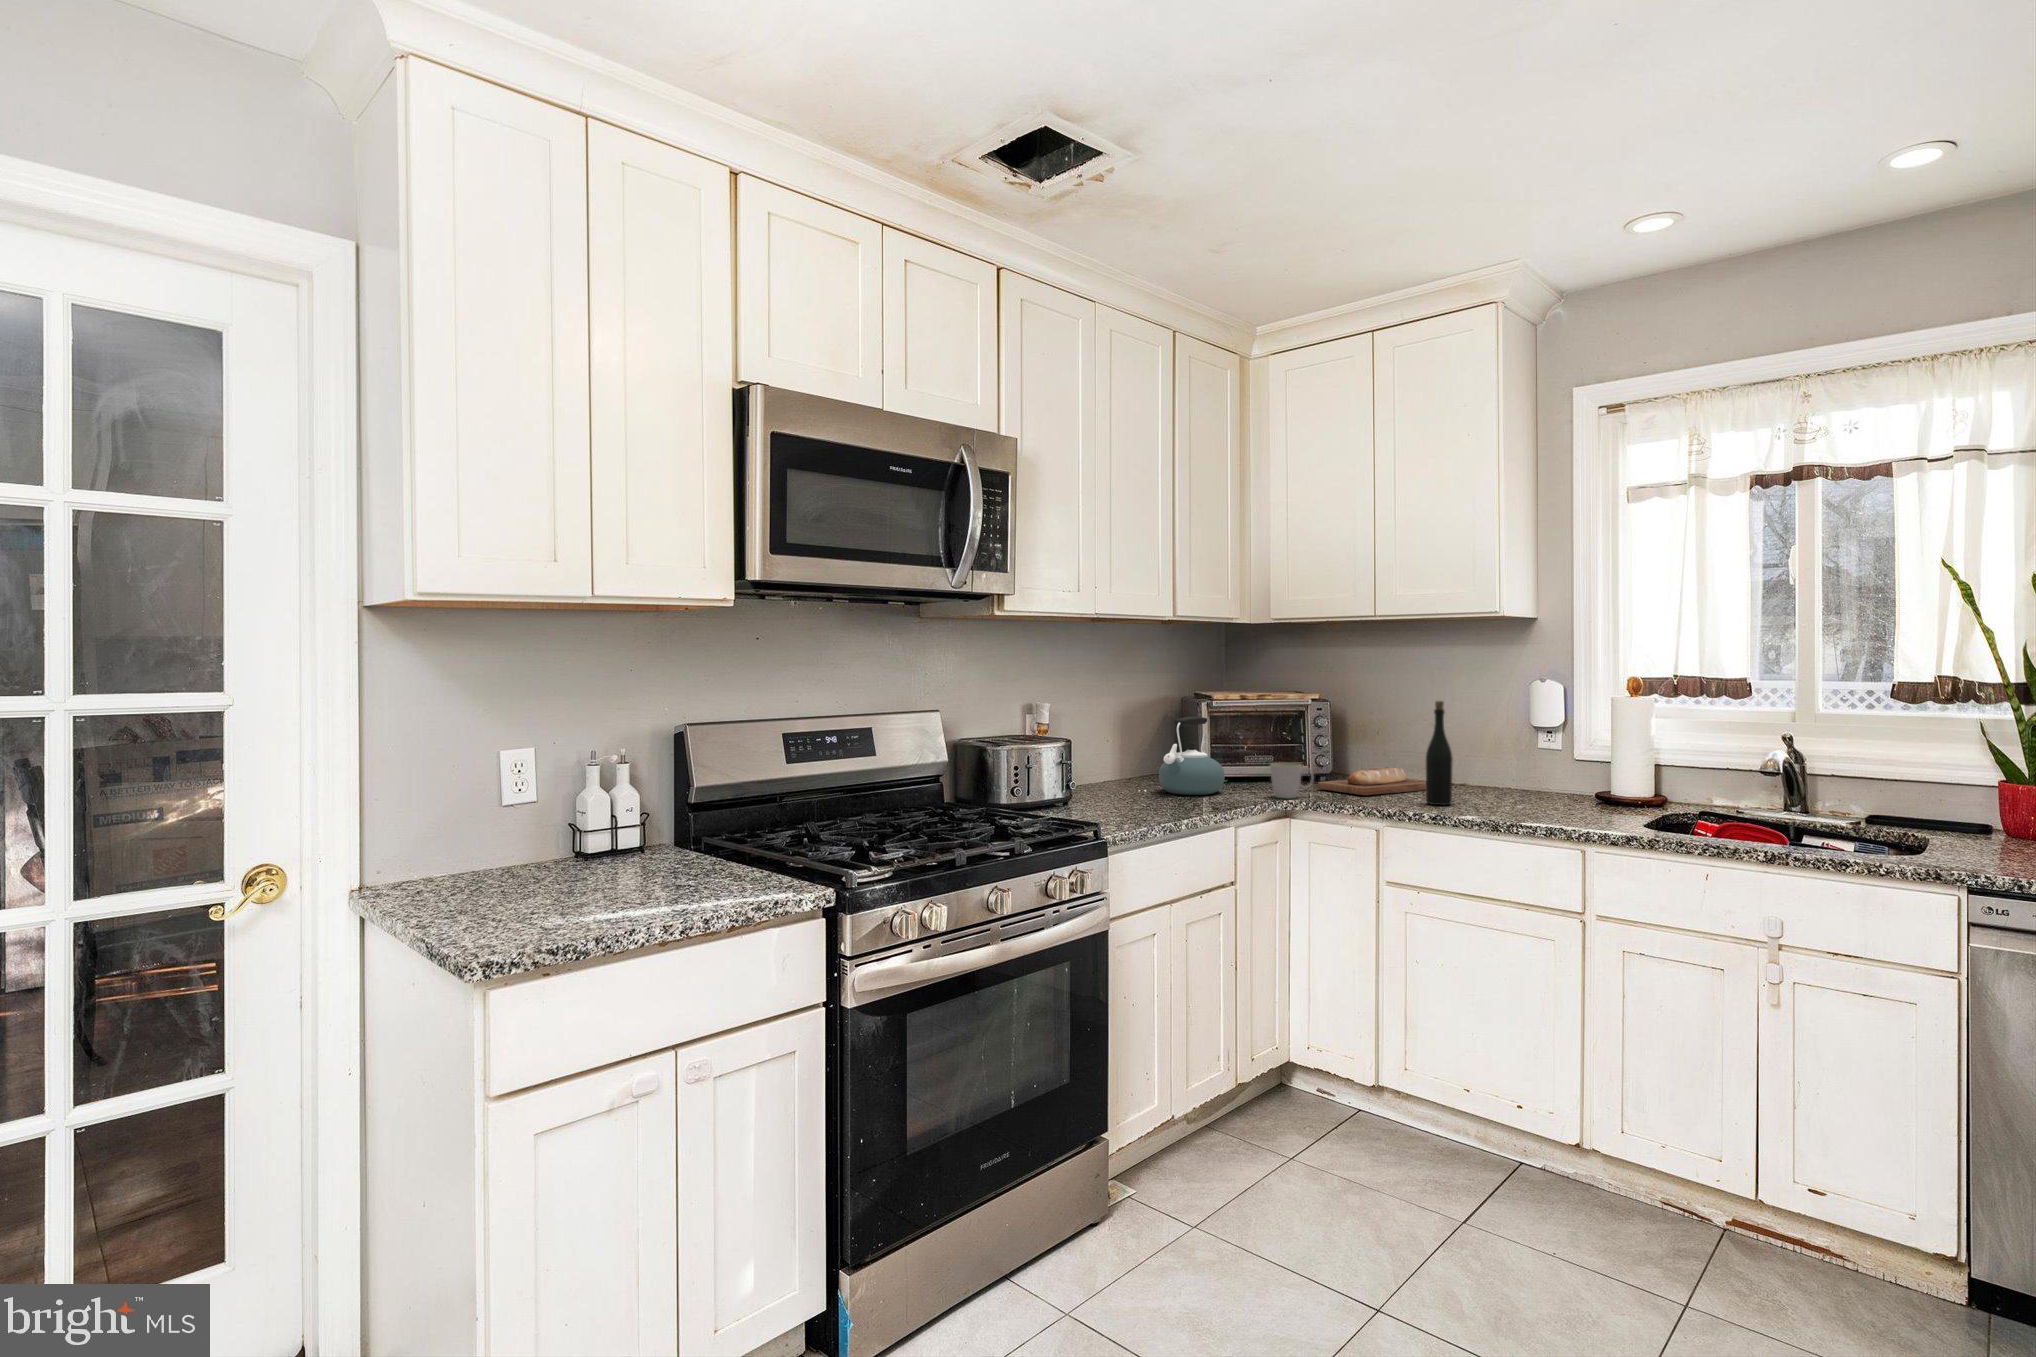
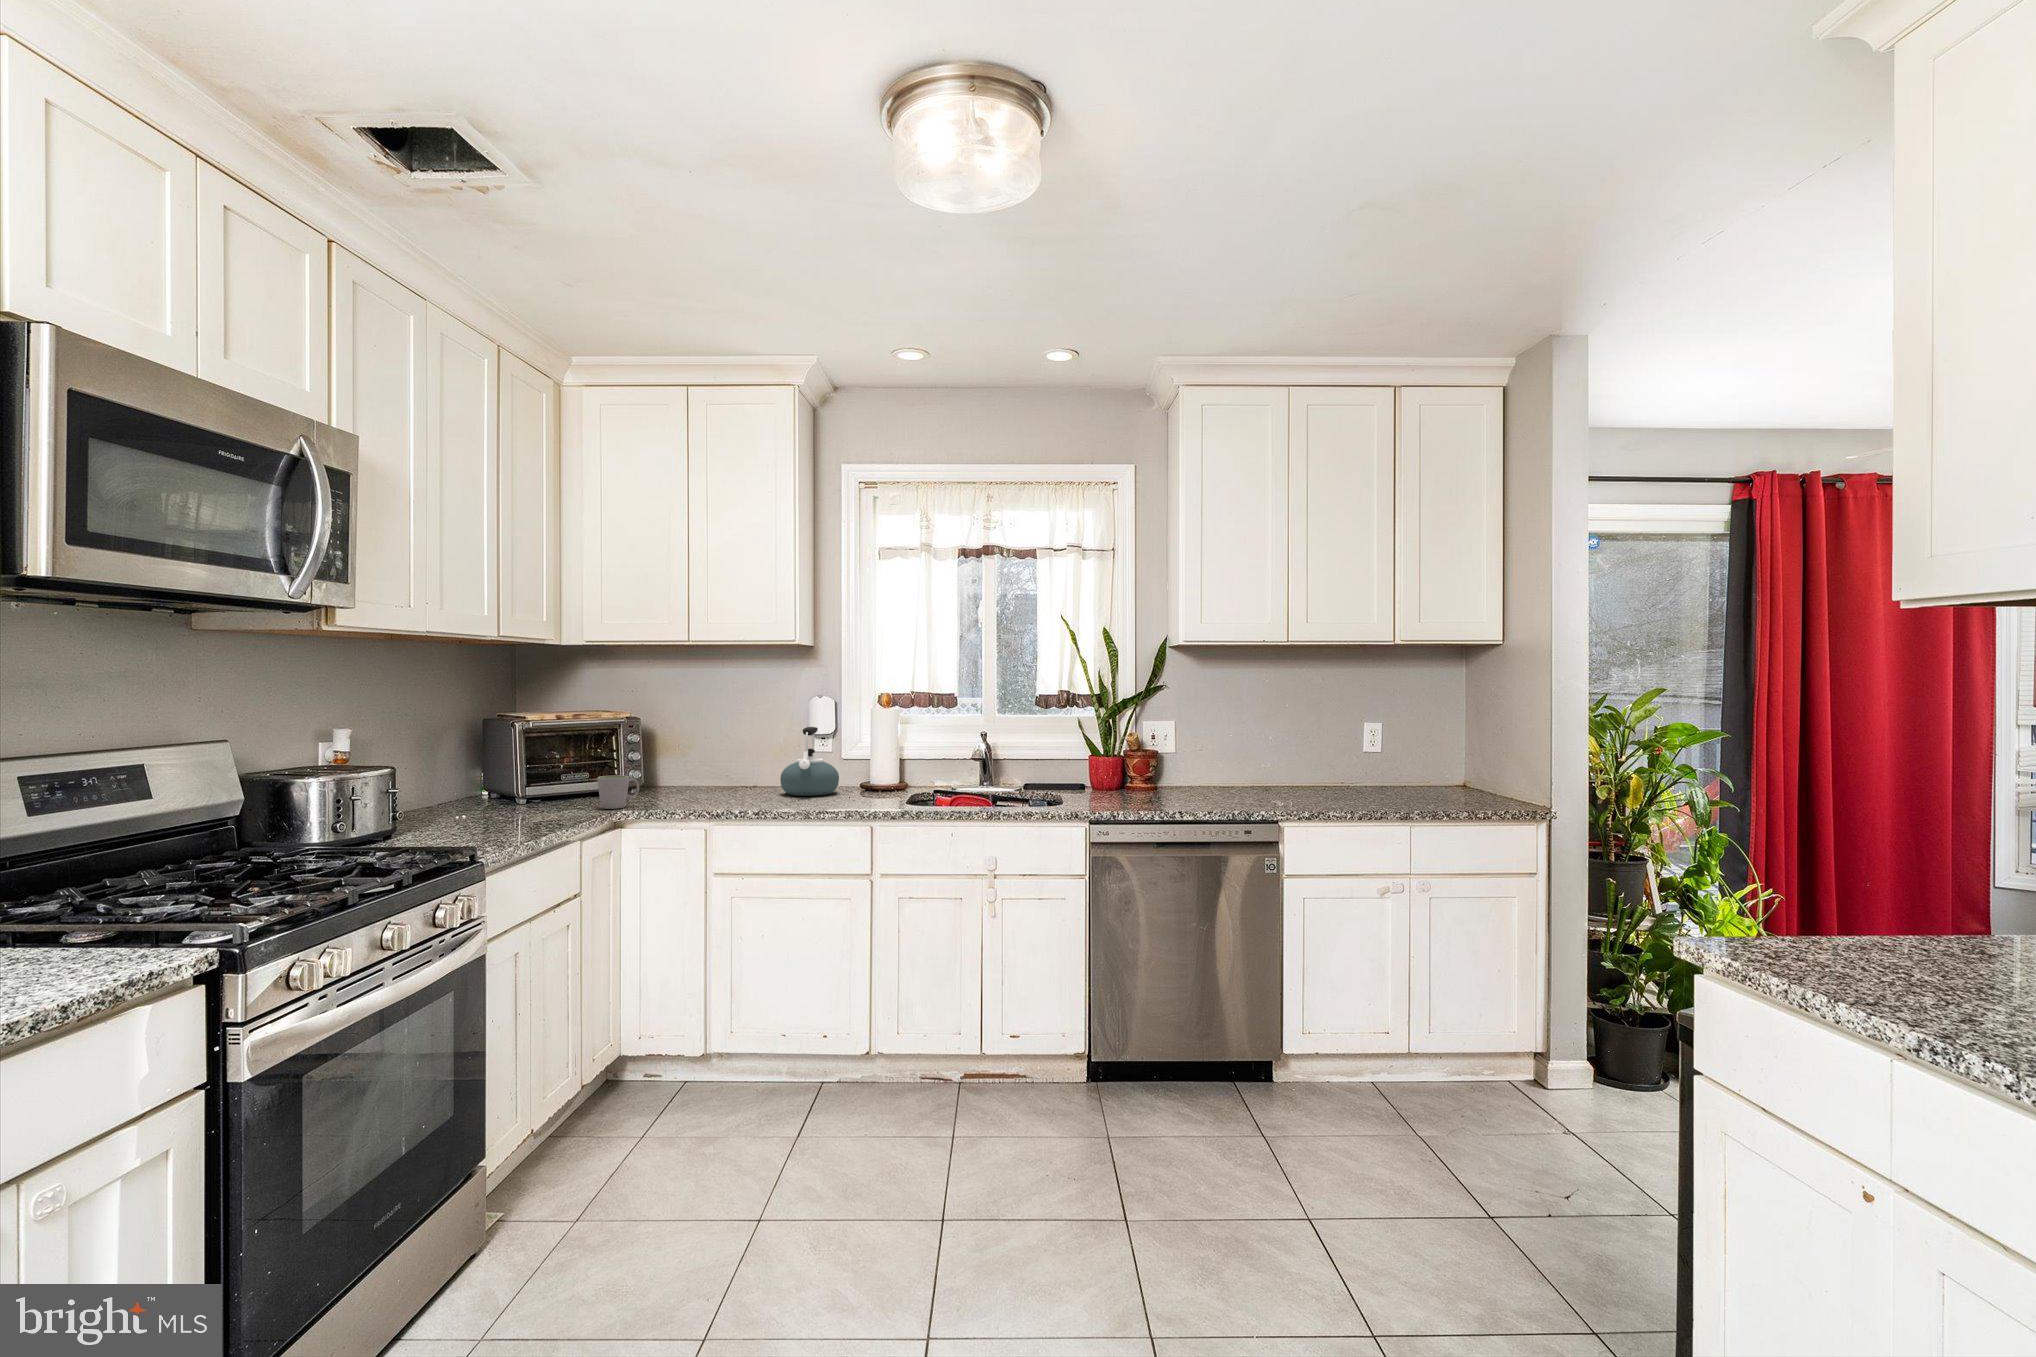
bottle: present [1426,701,1453,805] -> none [741,714,762,802]
kettle: present [1159,717,1225,795] -> present [780,727,839,796]
bread loaf: present [1317,767,1426,795] -> none [635,774,739,800]

